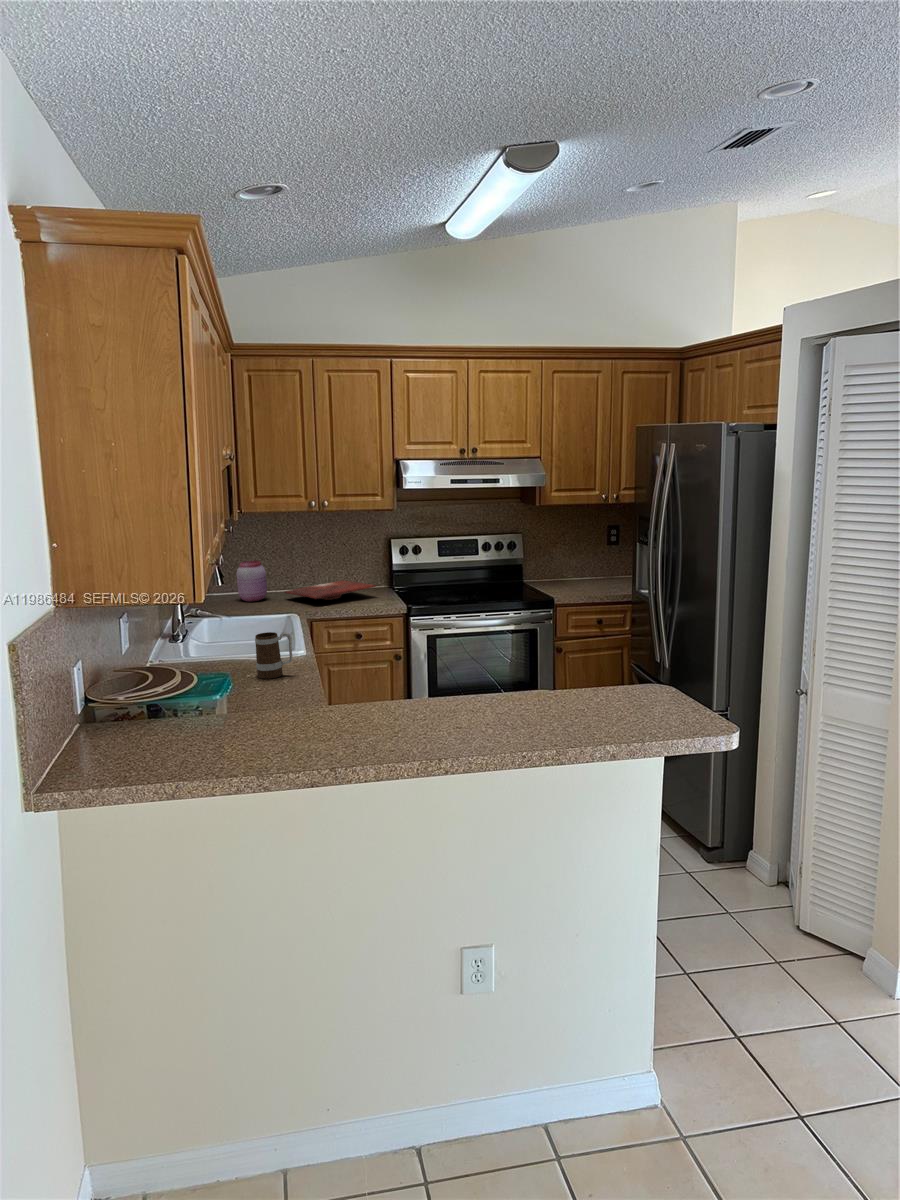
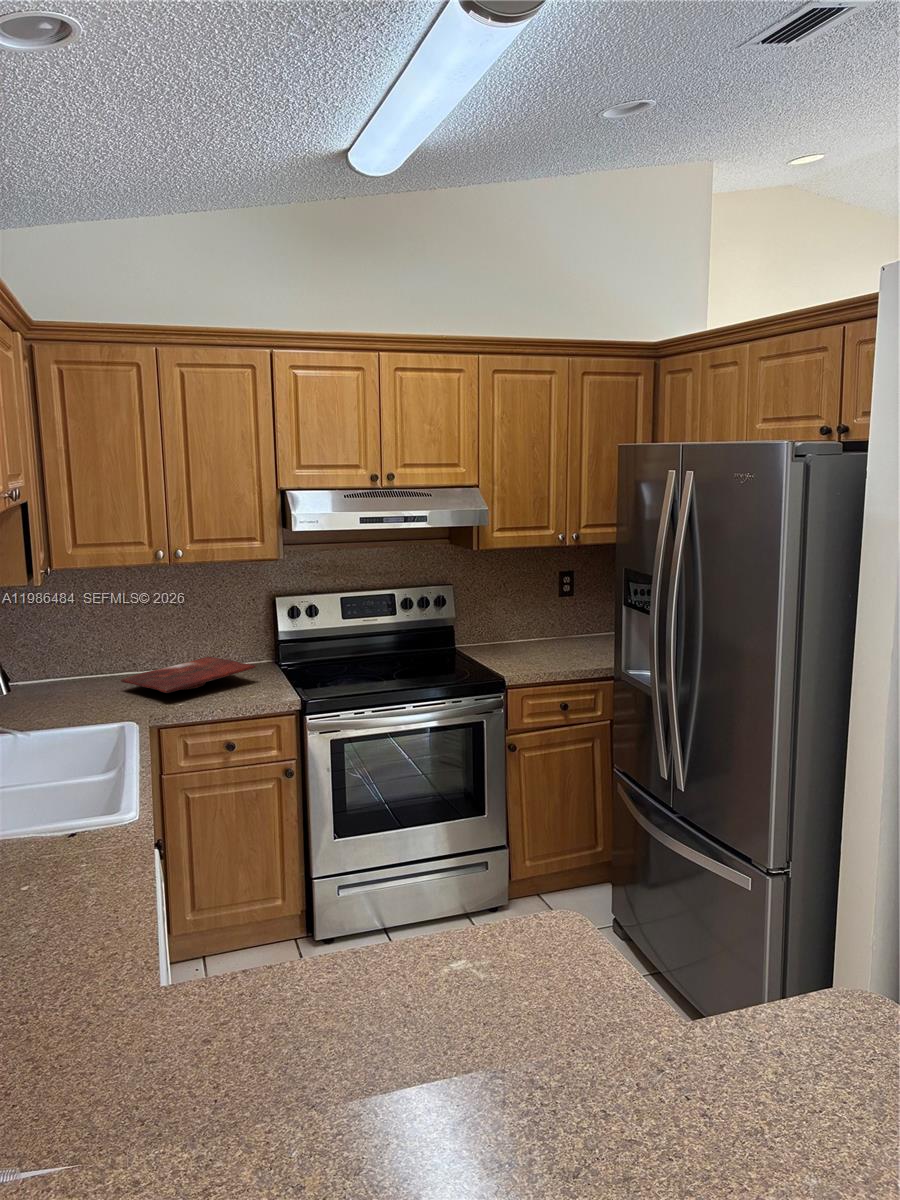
jar: present [236,561,267,602] -> none [48,636,96,697]
mug: present [255,632,293,679] -> none [33,808,104,896]

